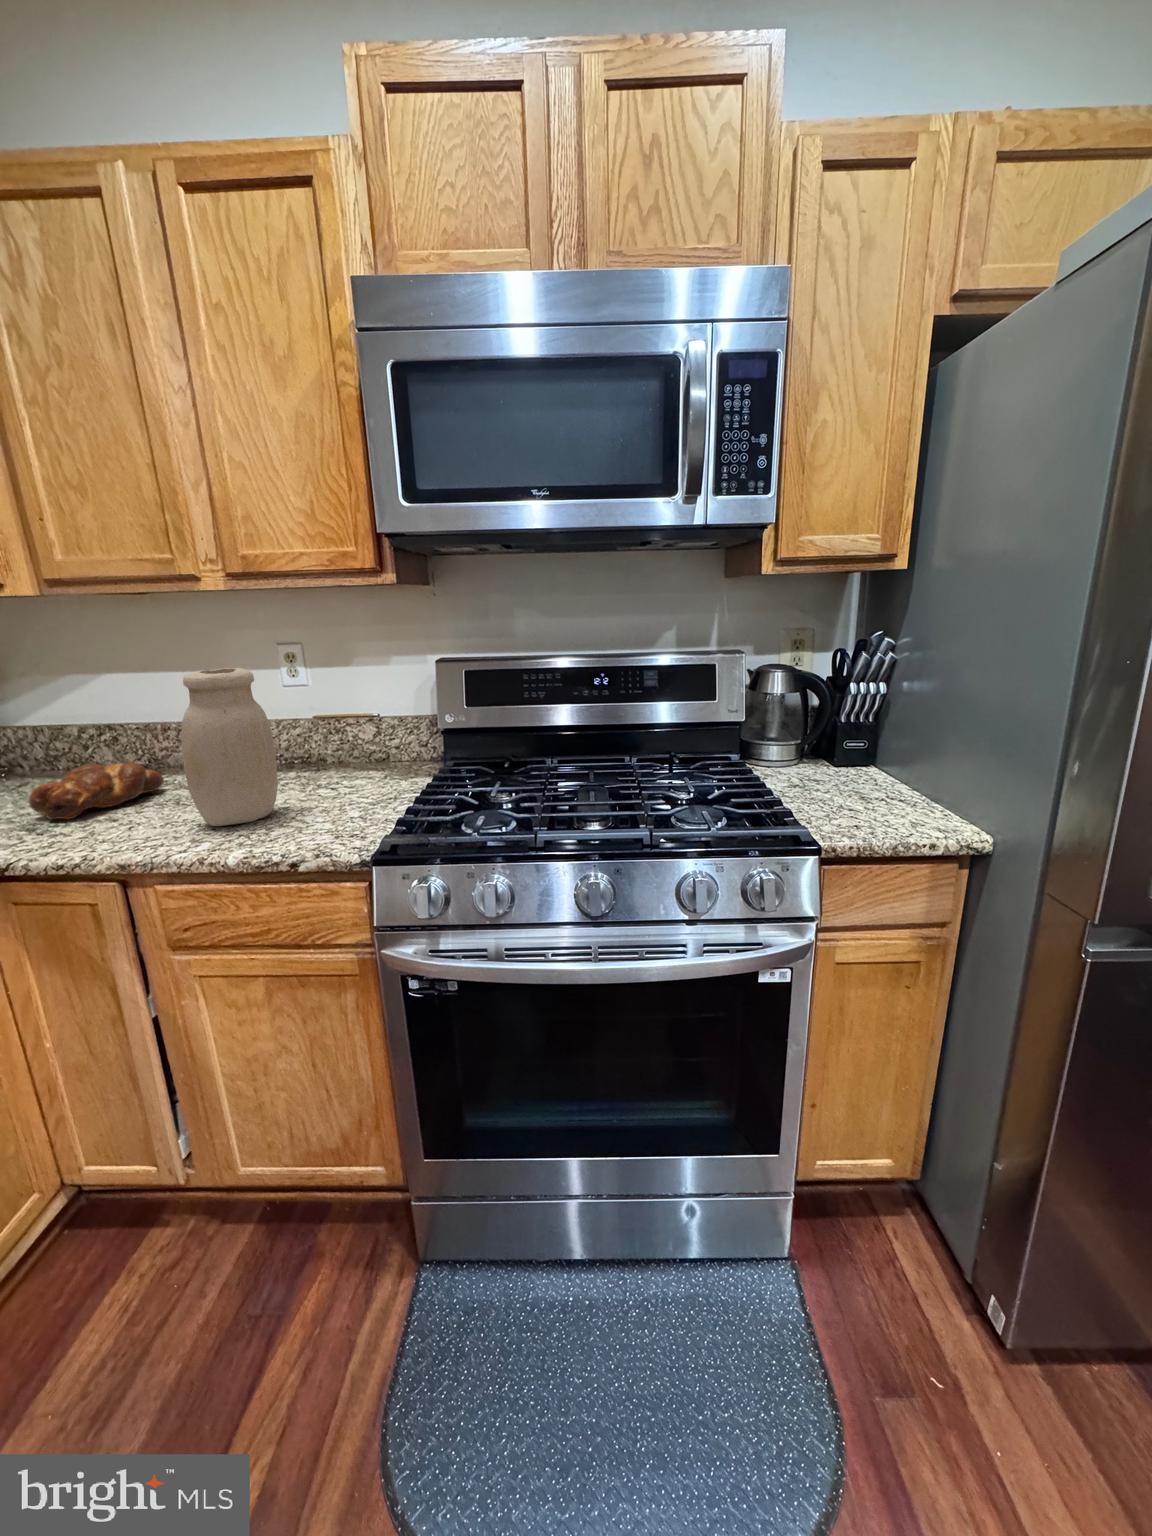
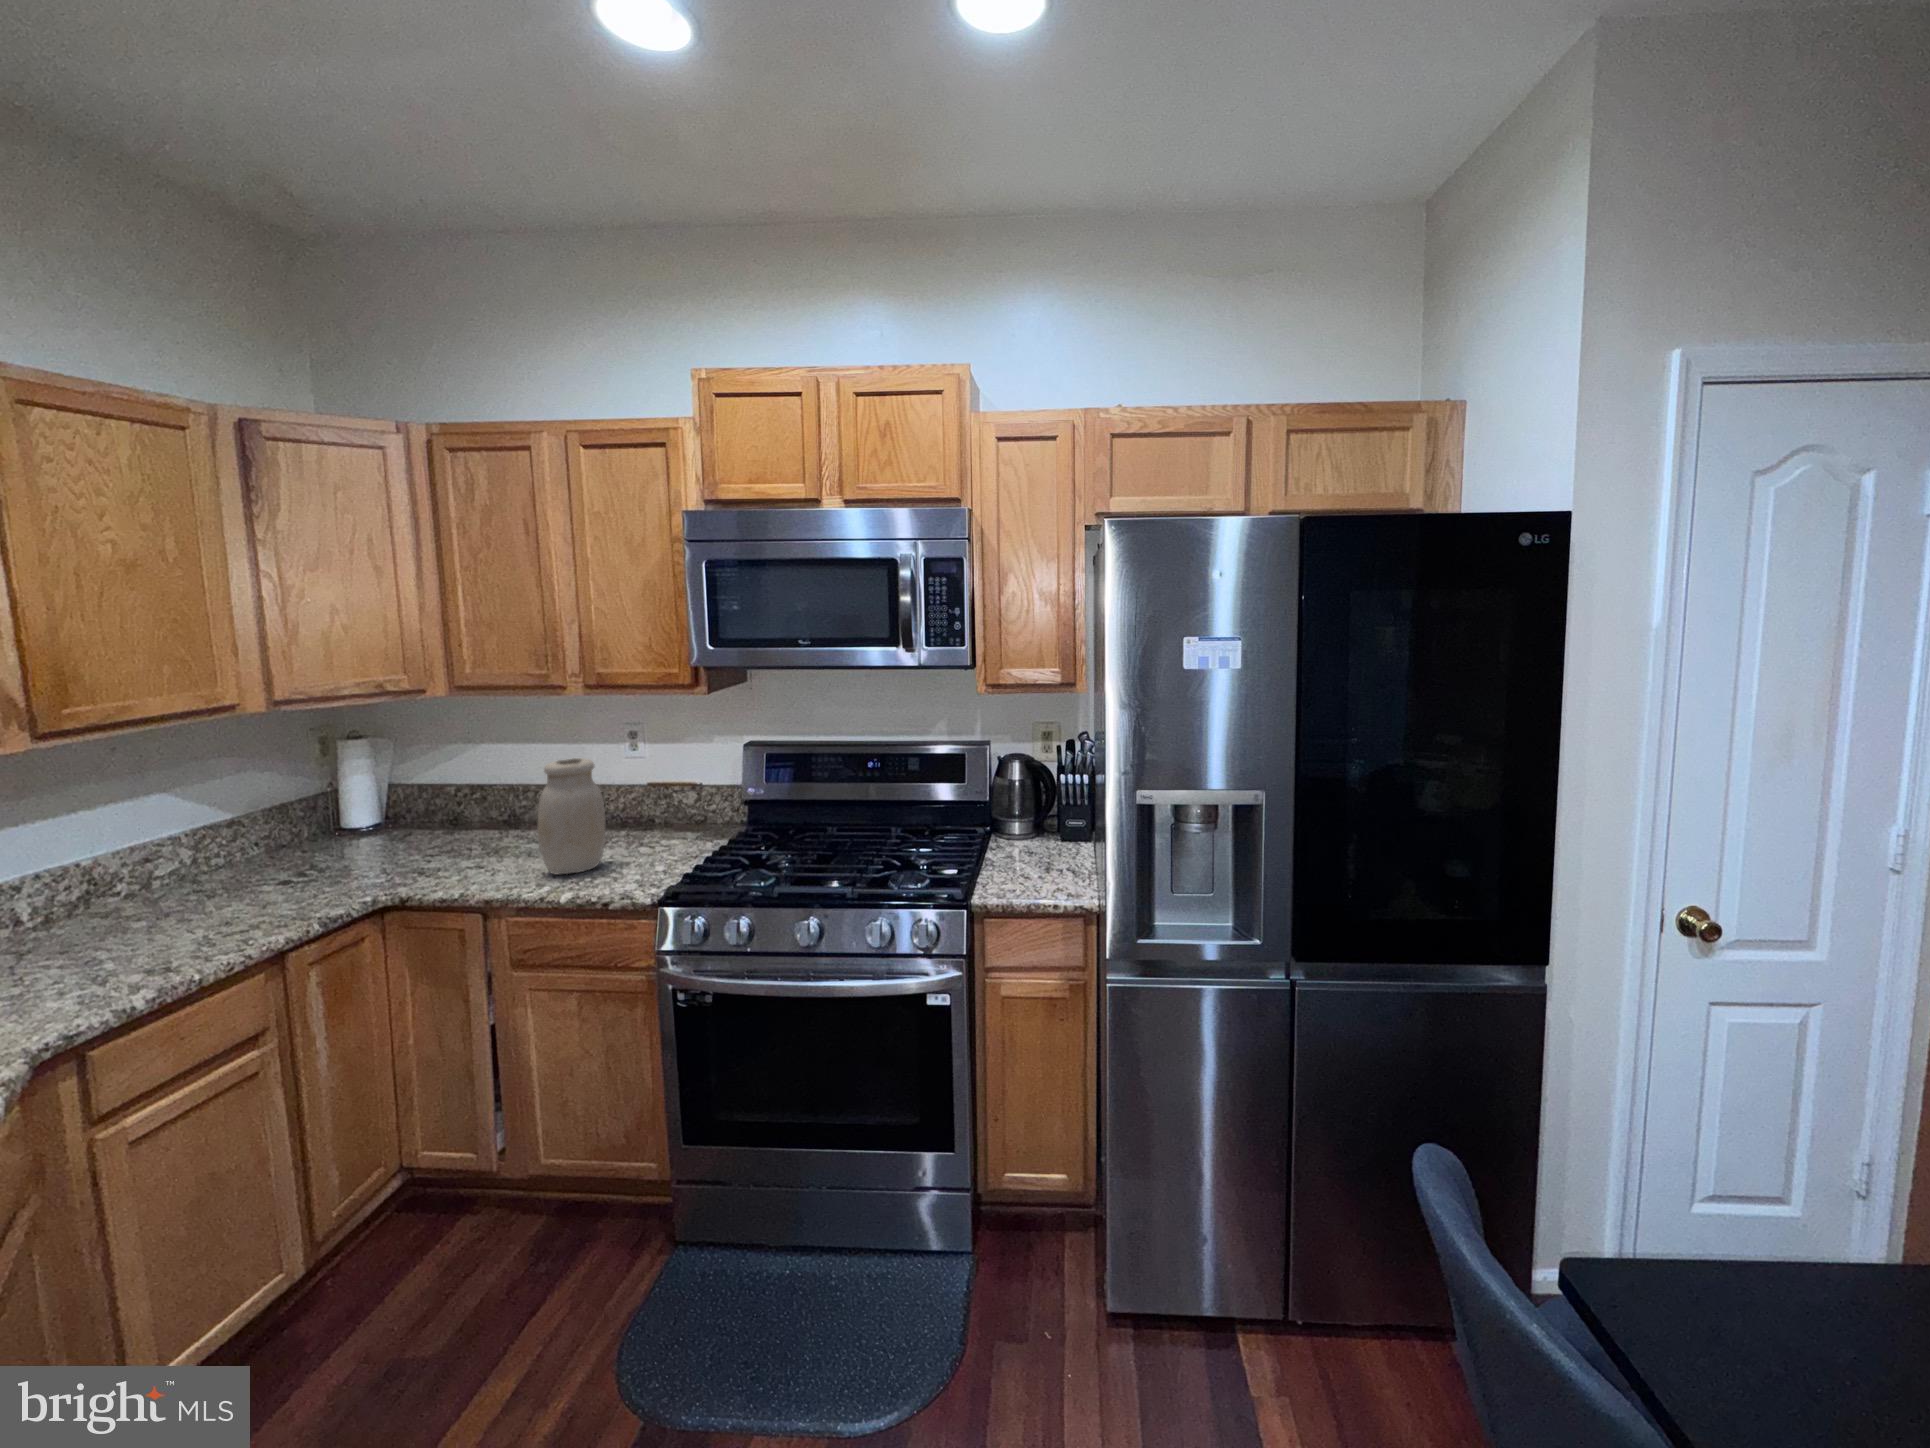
bread loaf: present [29,762,164,819] -> none [420,821,520,866]

